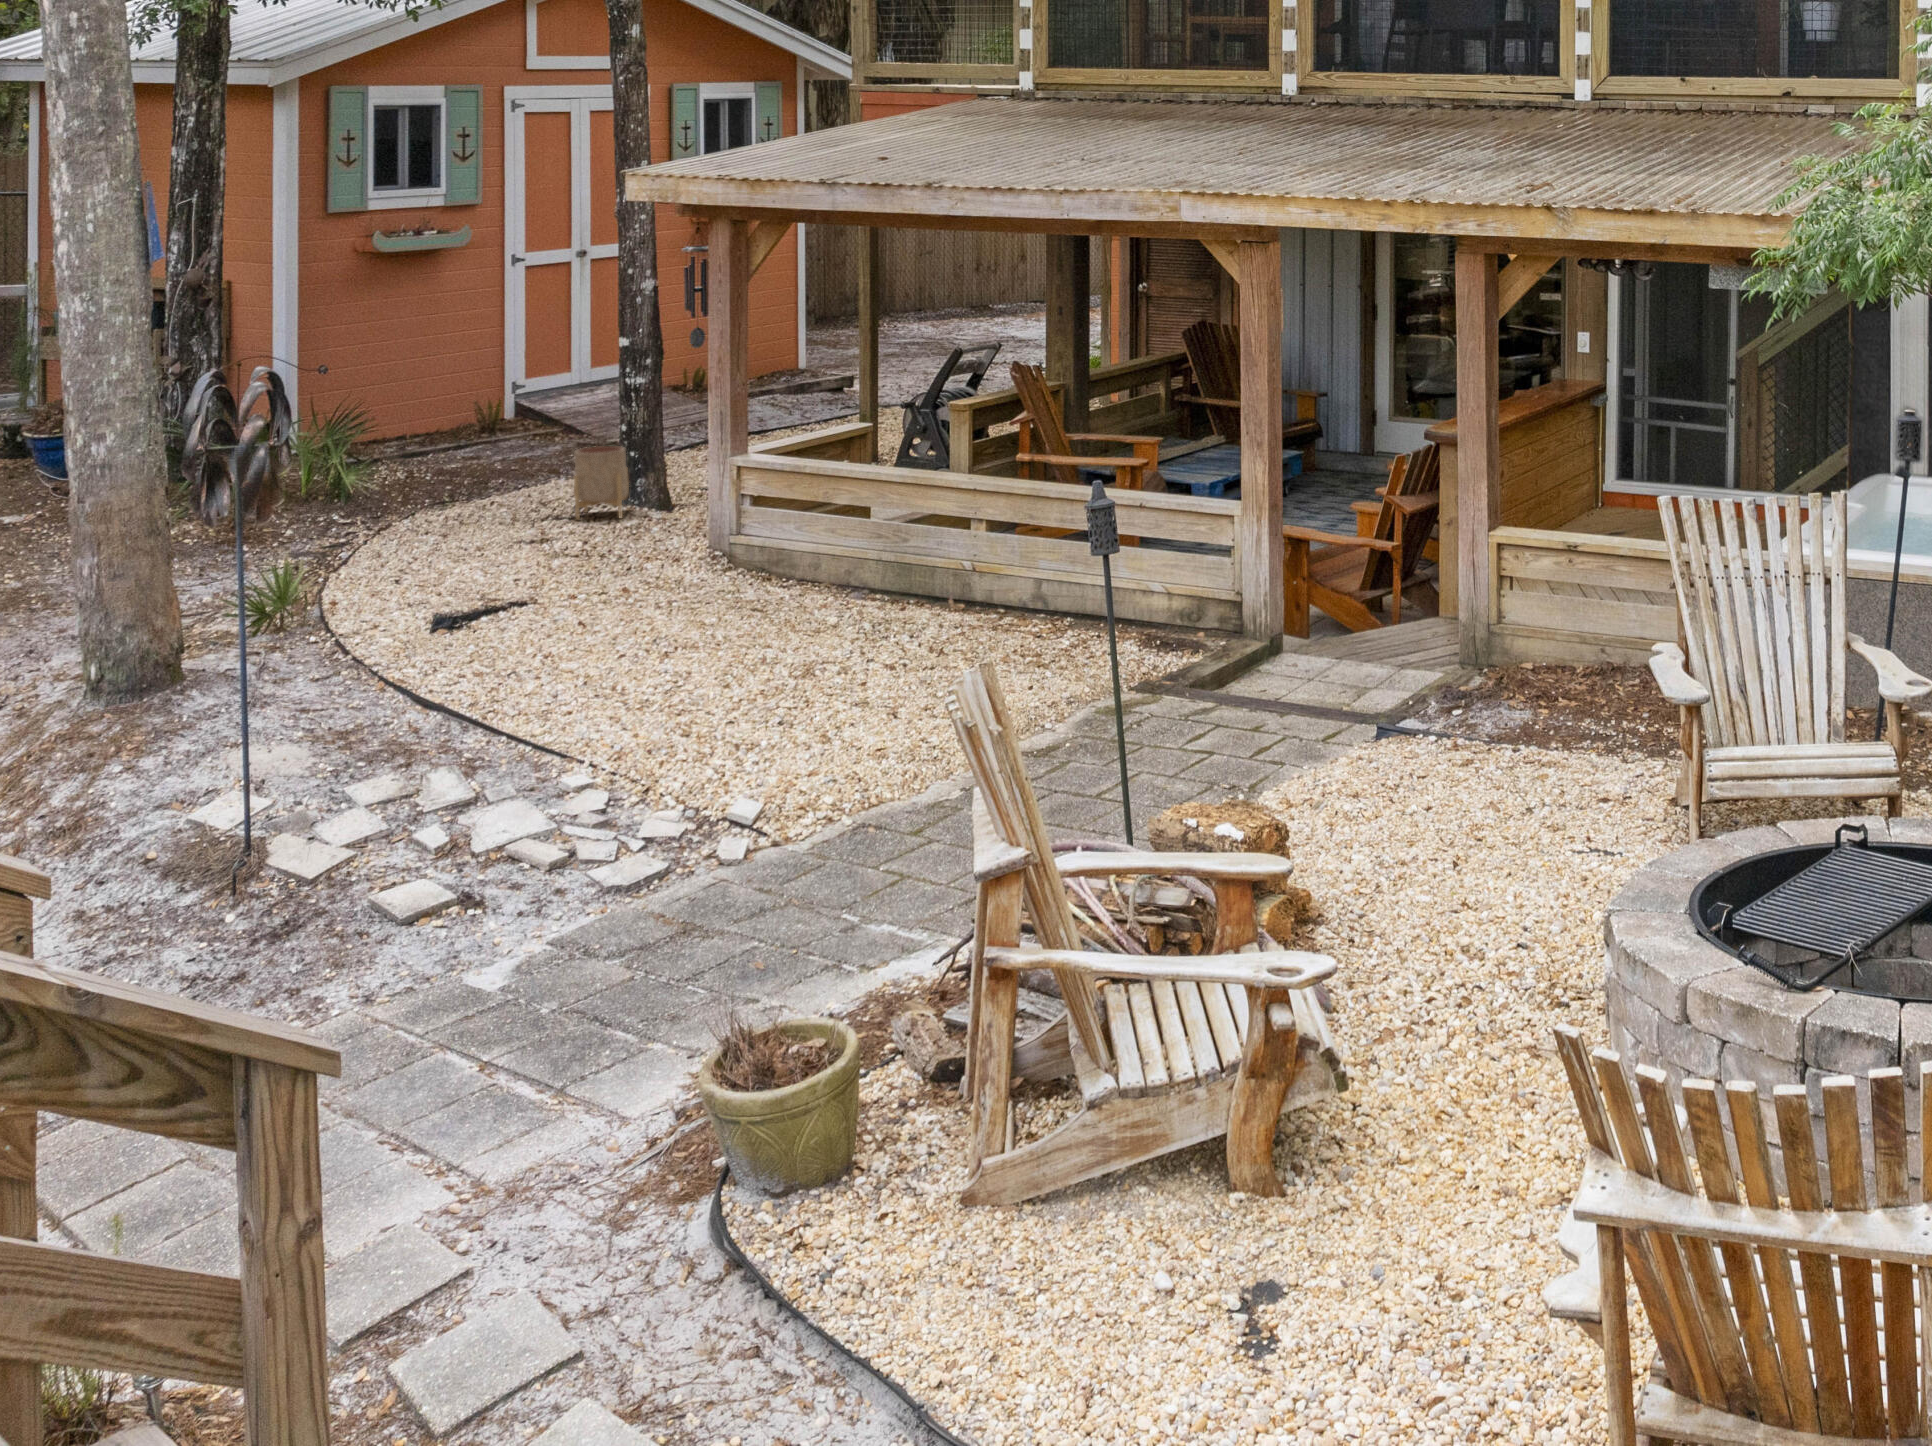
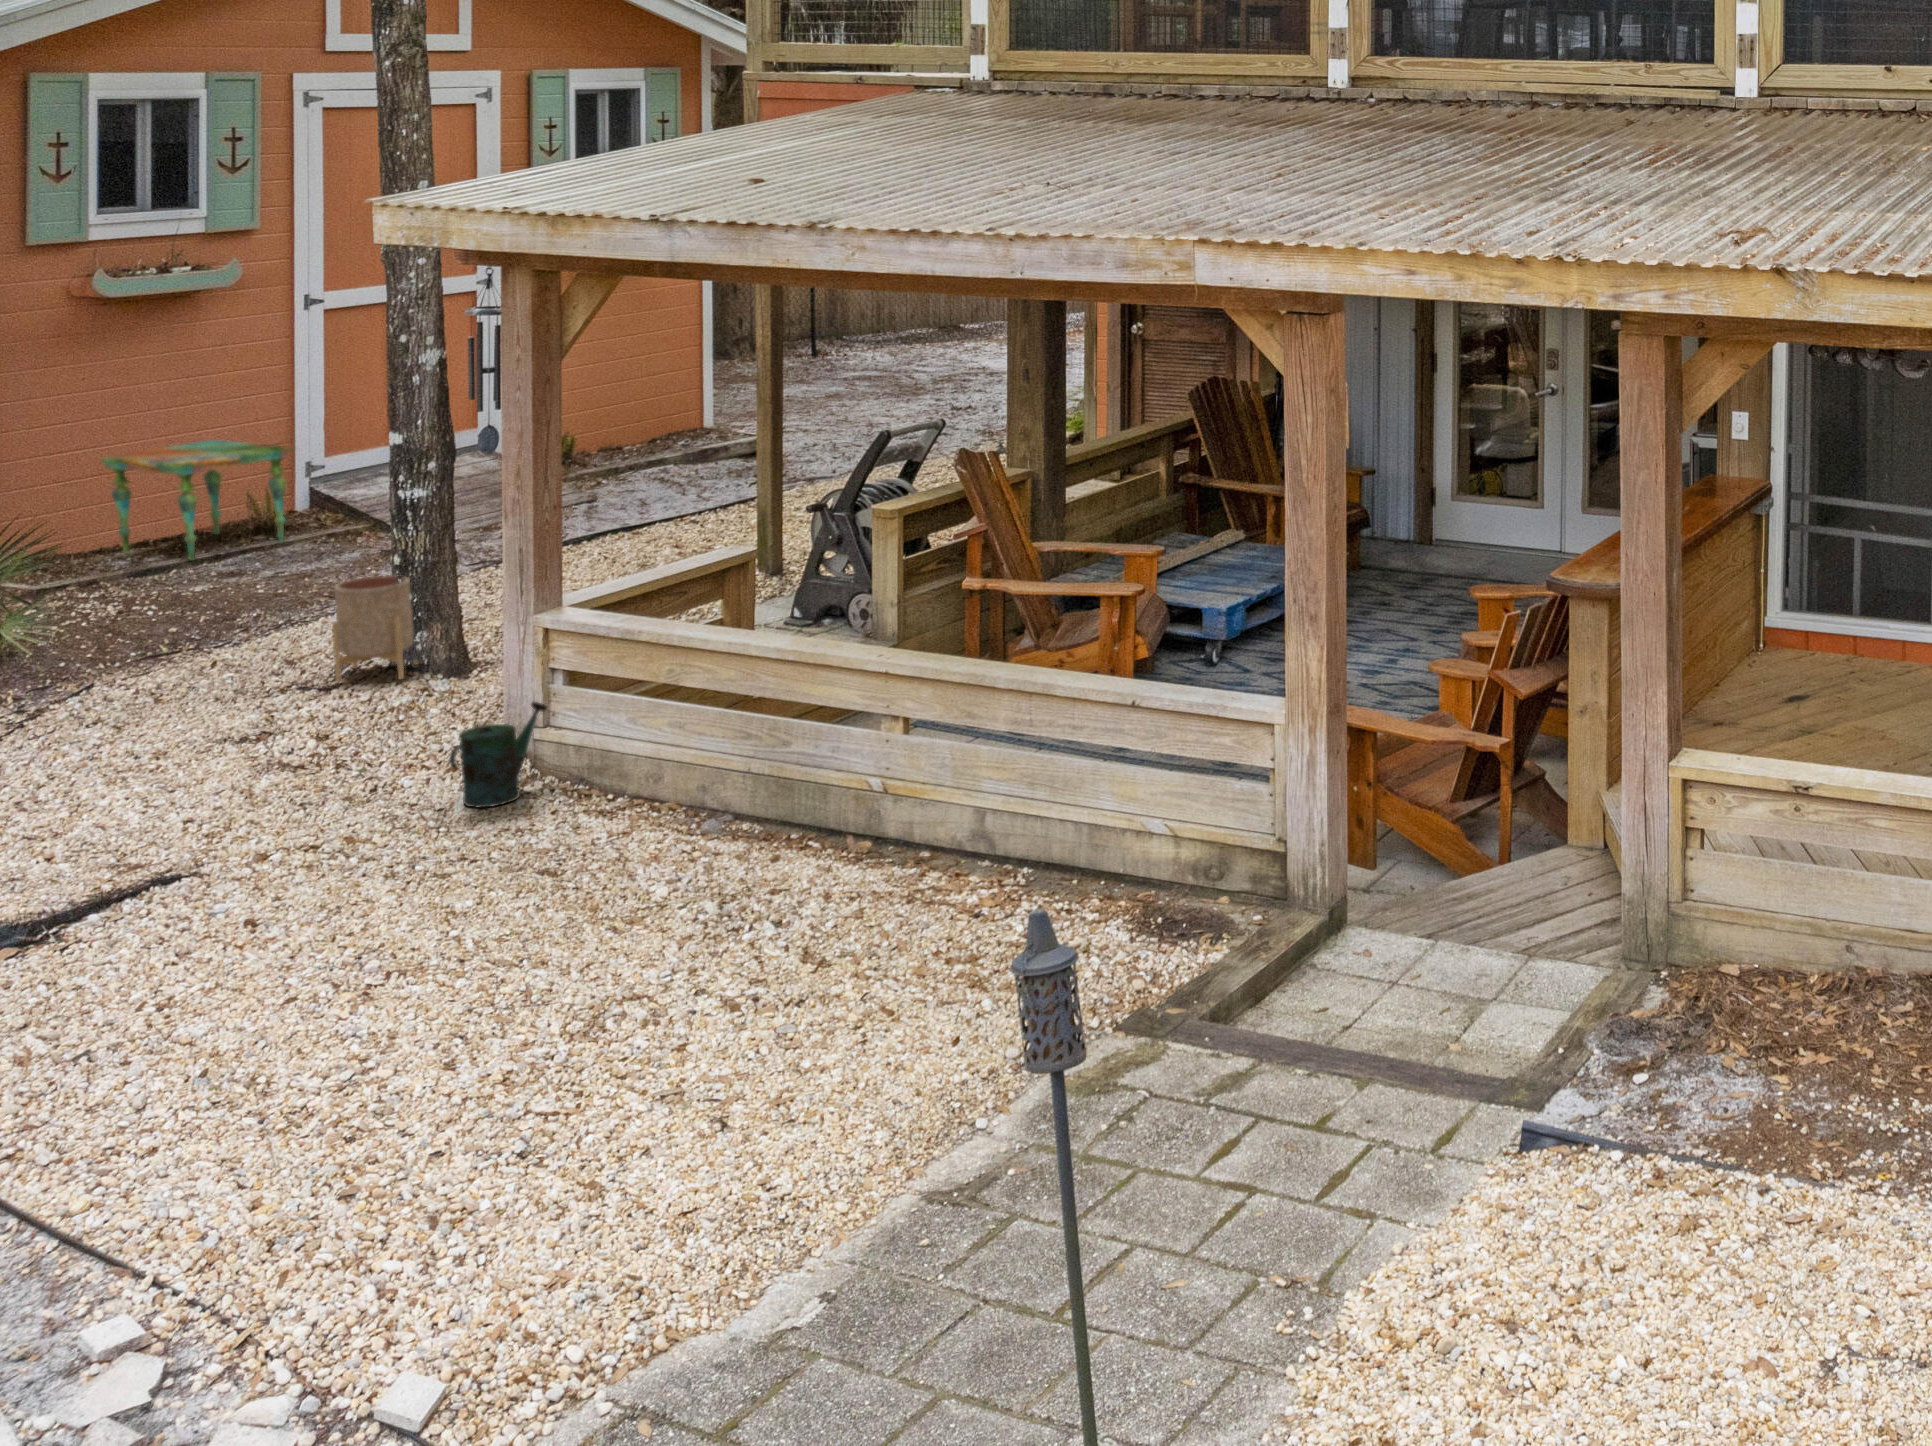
side table: none [371,365,510,451] -> present [100,440,294,561]
watering can: none [681,516,741,583] -> present [450,702,547,808]

